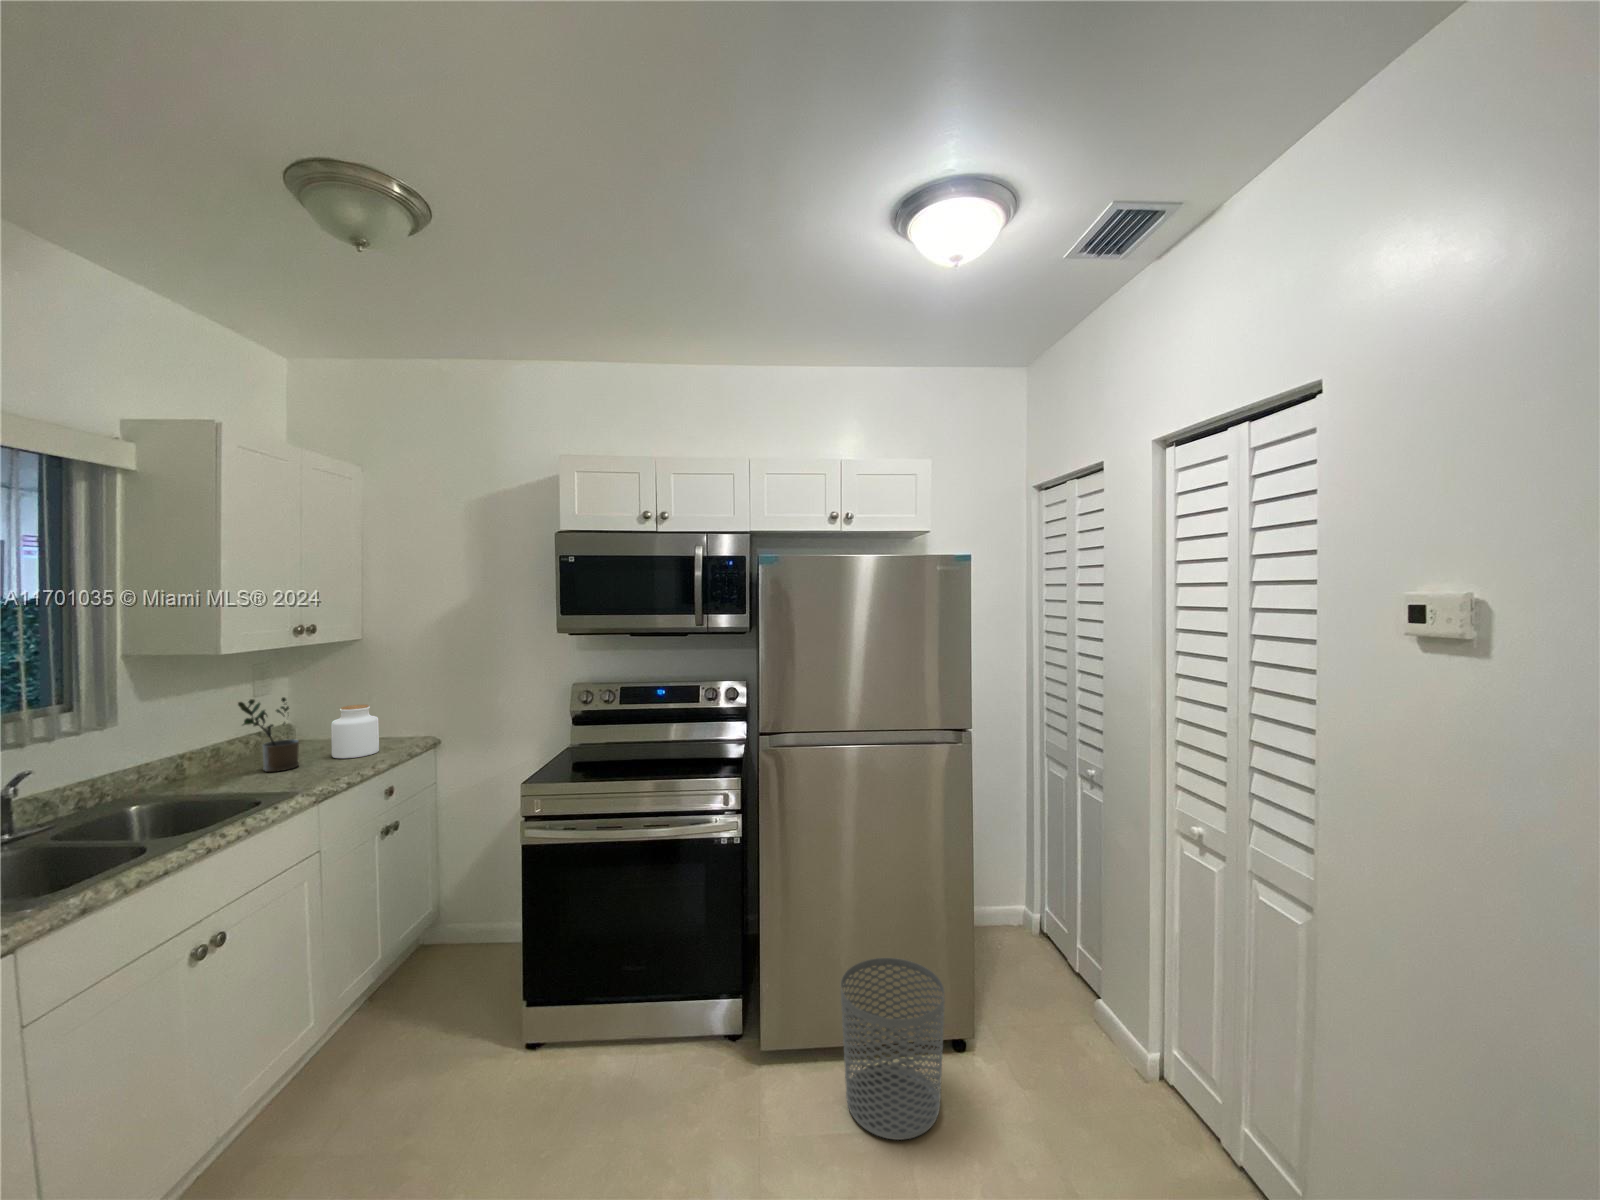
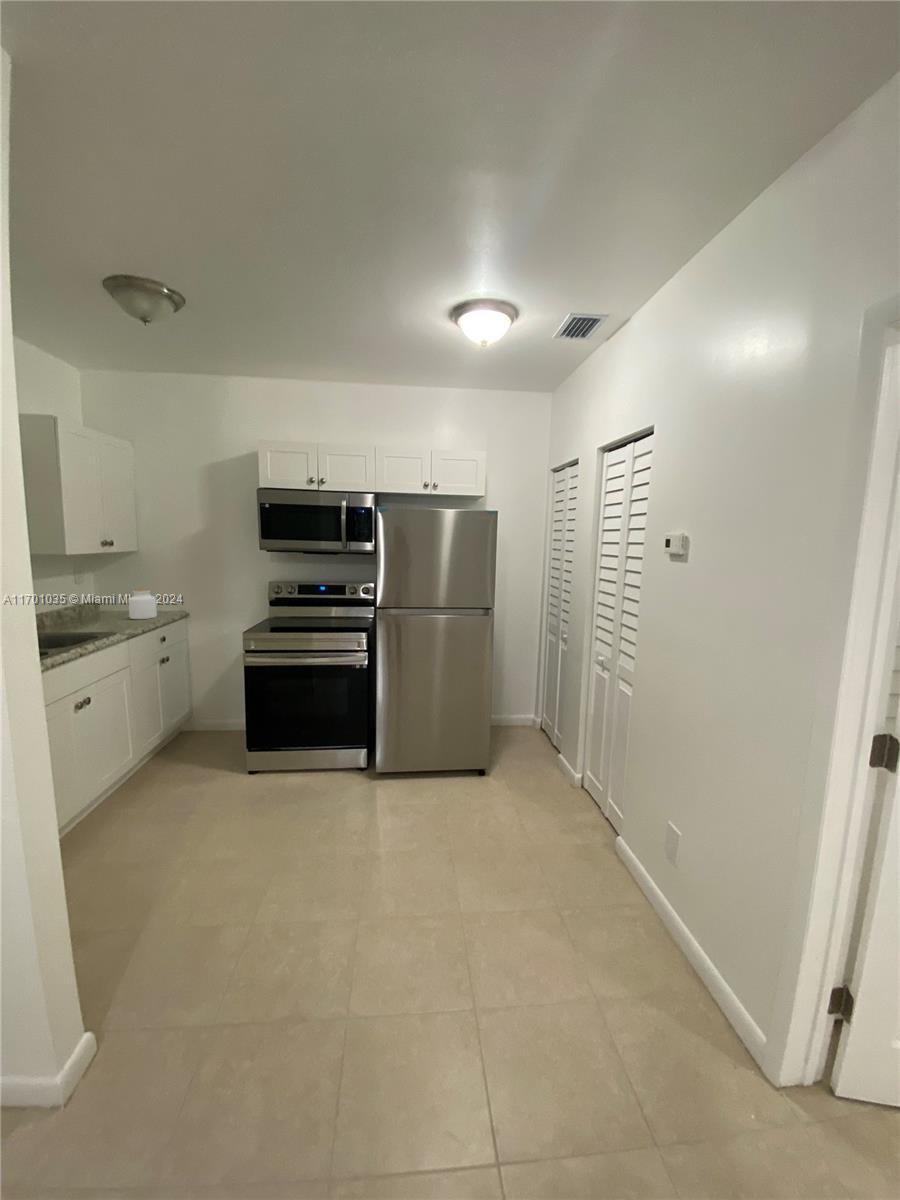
potted plant: present [238,697,299,772] -> none [75,583,112,624]
waste bin: present [841,958,945,1140] -> none [416,727,469,809]

